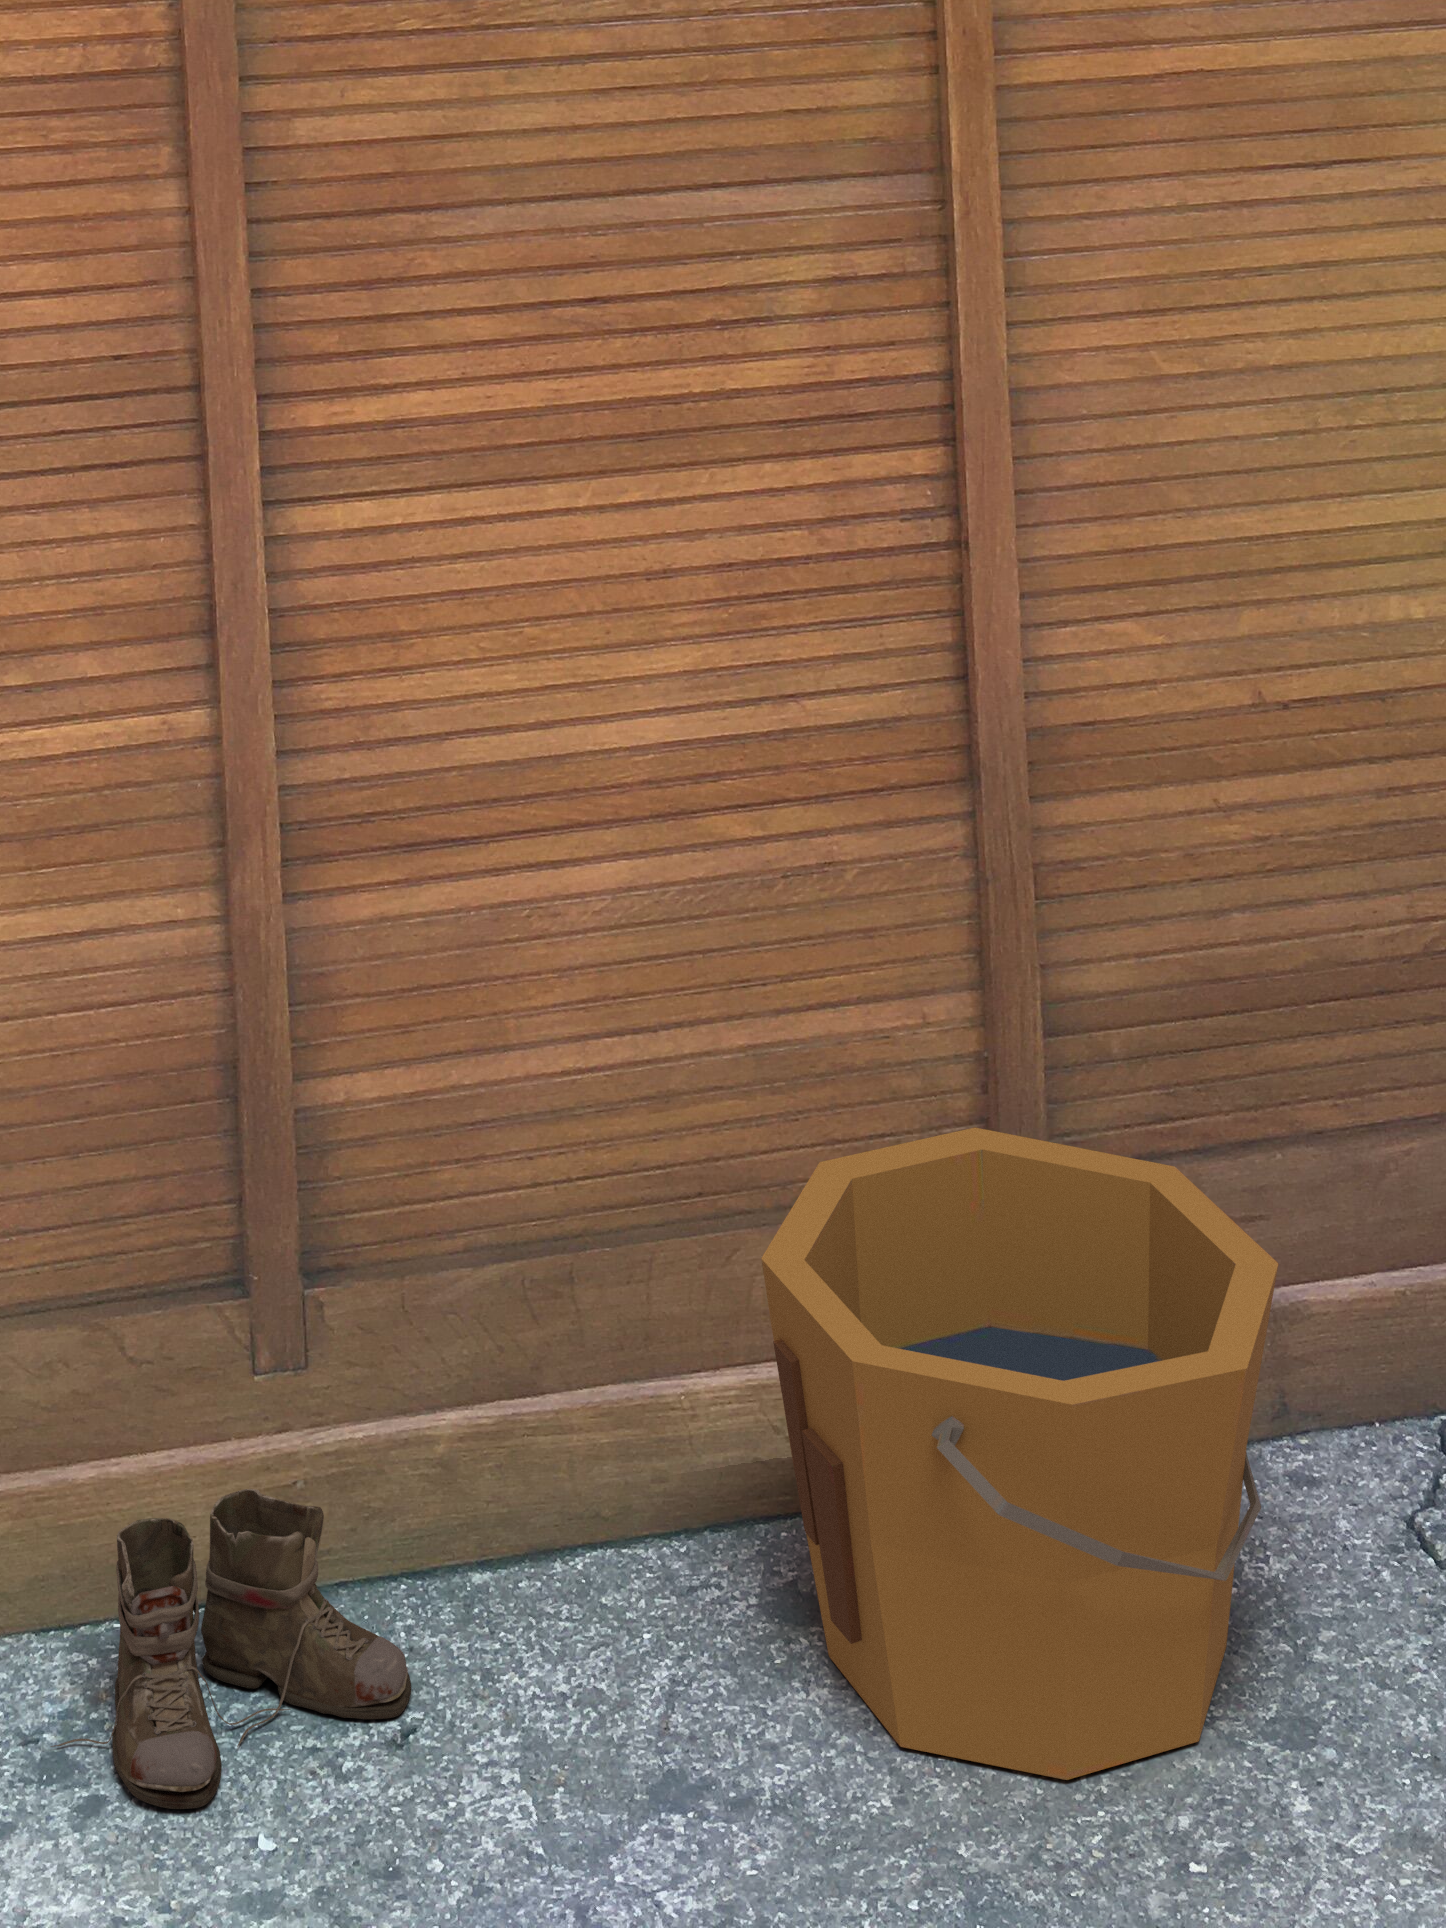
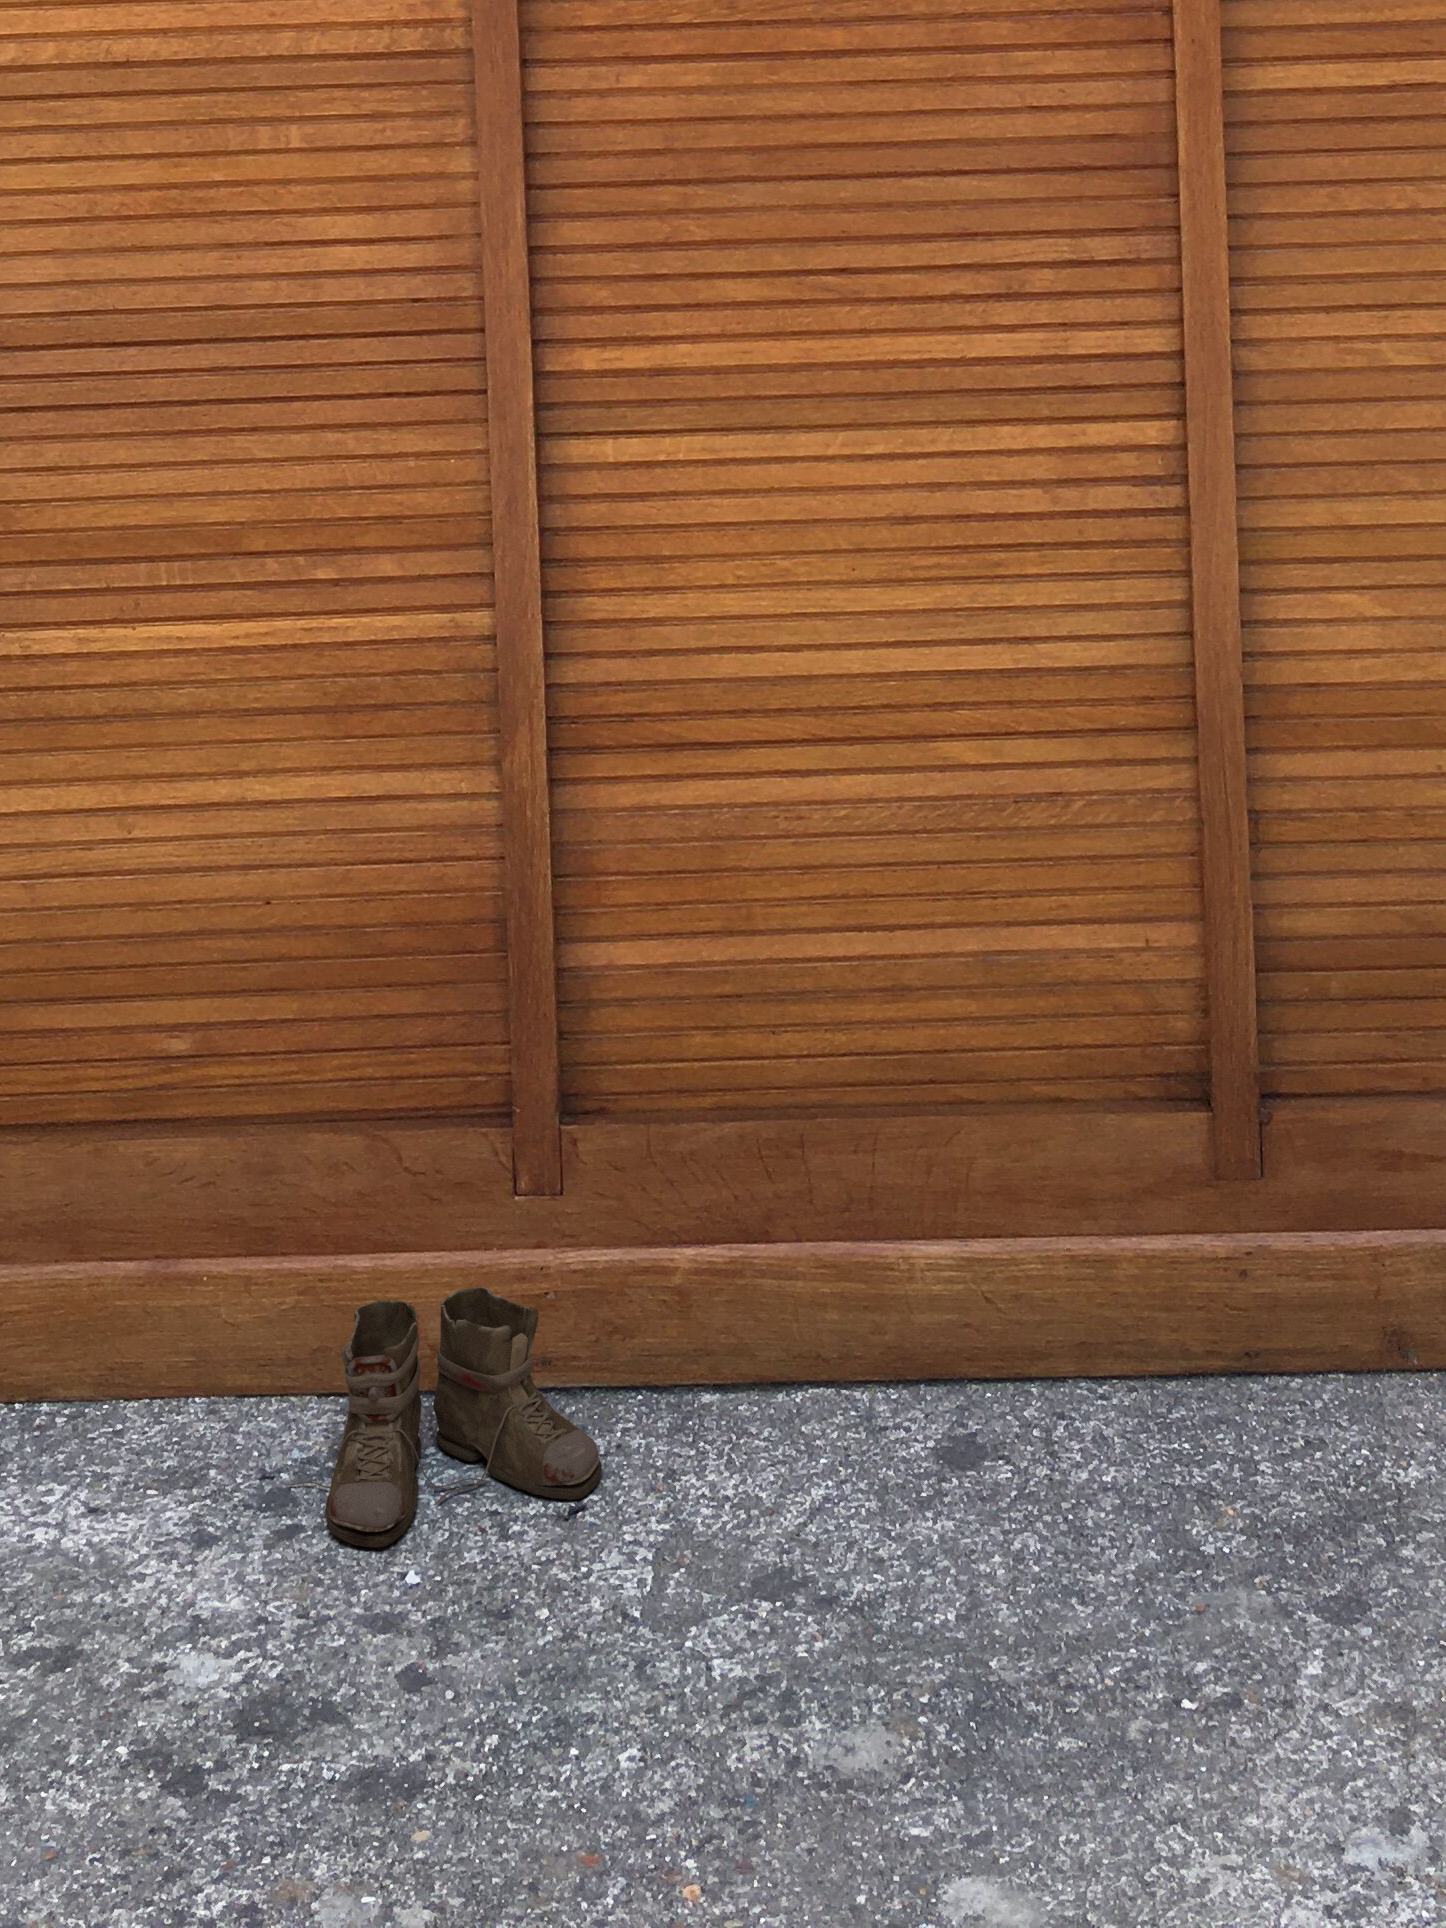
bucket: present [761,1128,1278,1780] -> none [914,1040,1383,1627]

